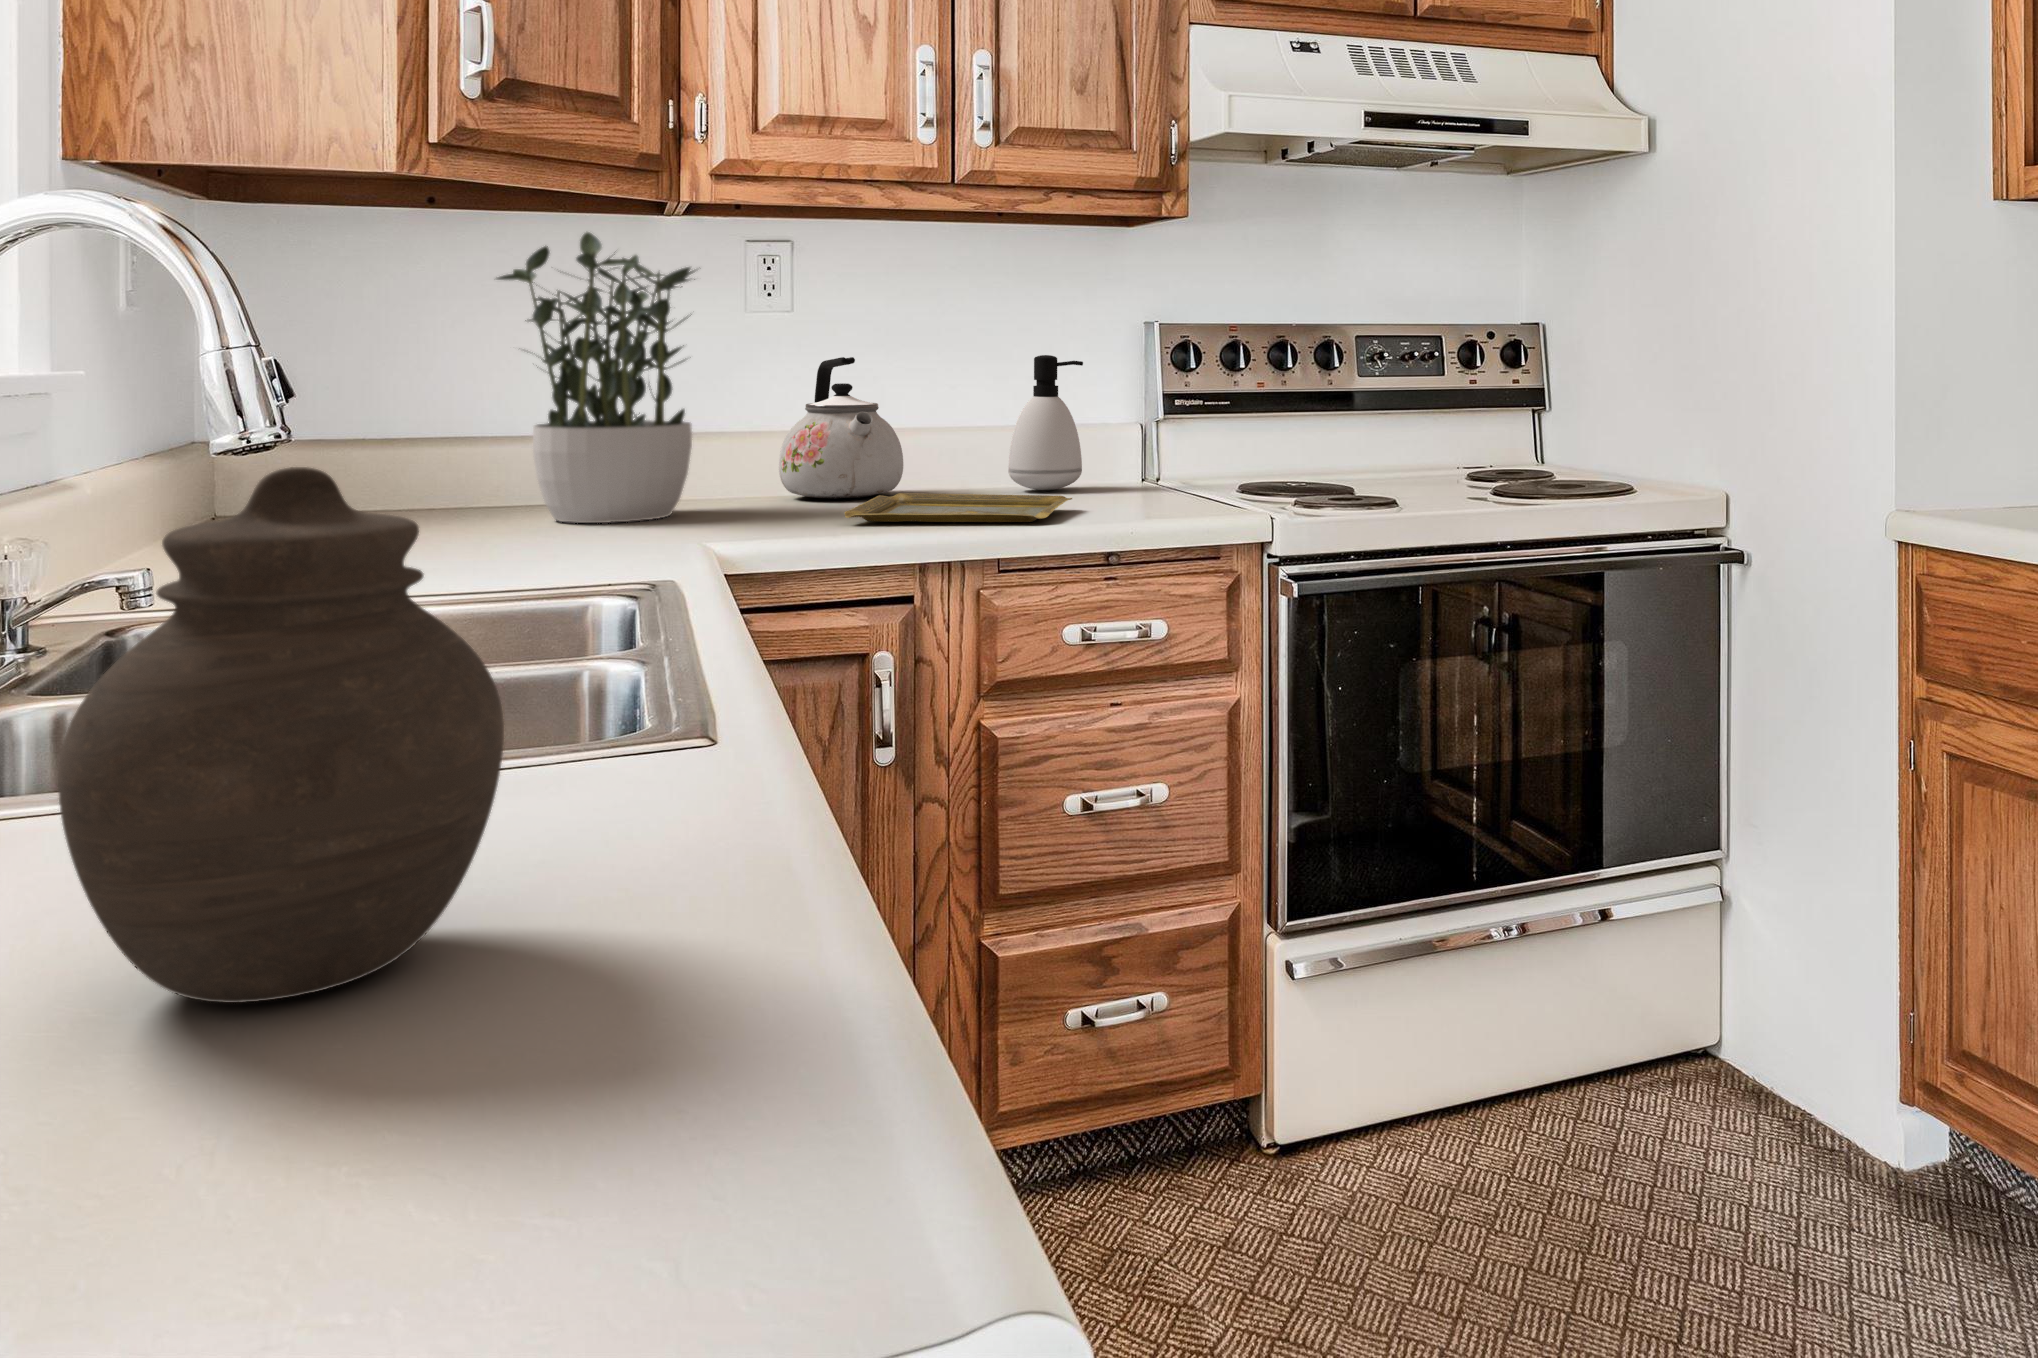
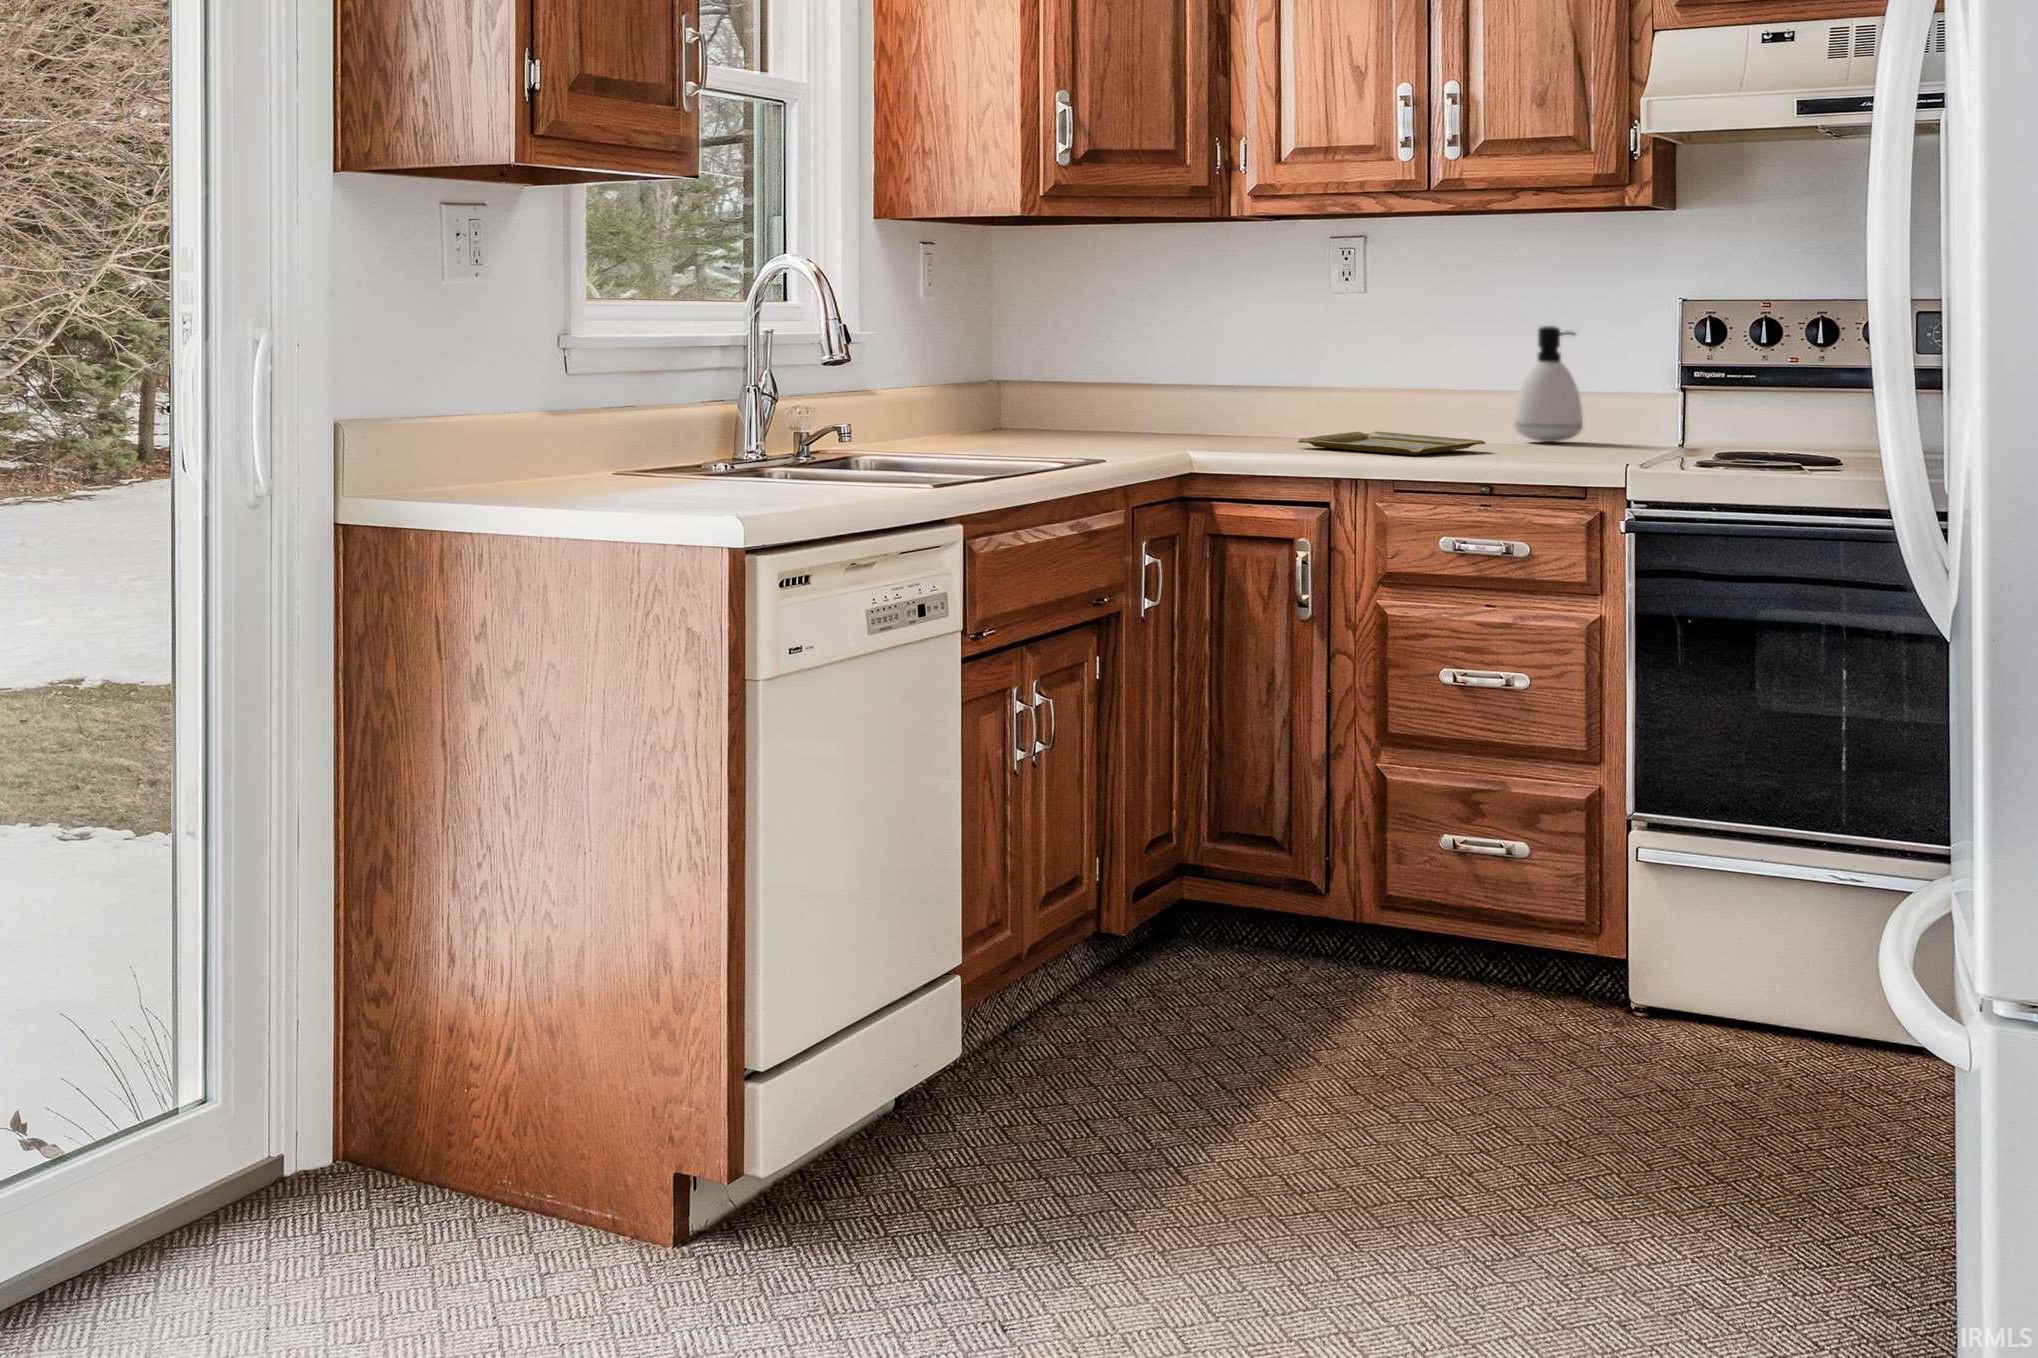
potted plant: present [497,232,695,523] -> none [1113,239,1267,438]
kettle: present [779,357,903,498] -> none [1335,326,1436,436]
jar: present [58,467,504,1003] -> none [626,362,730,505]

